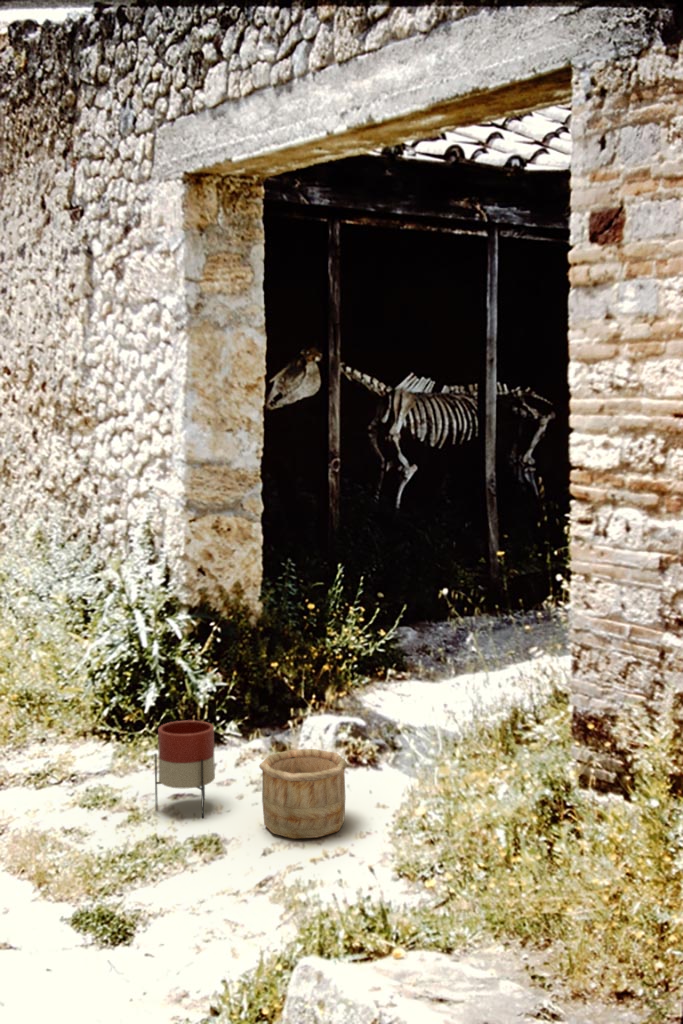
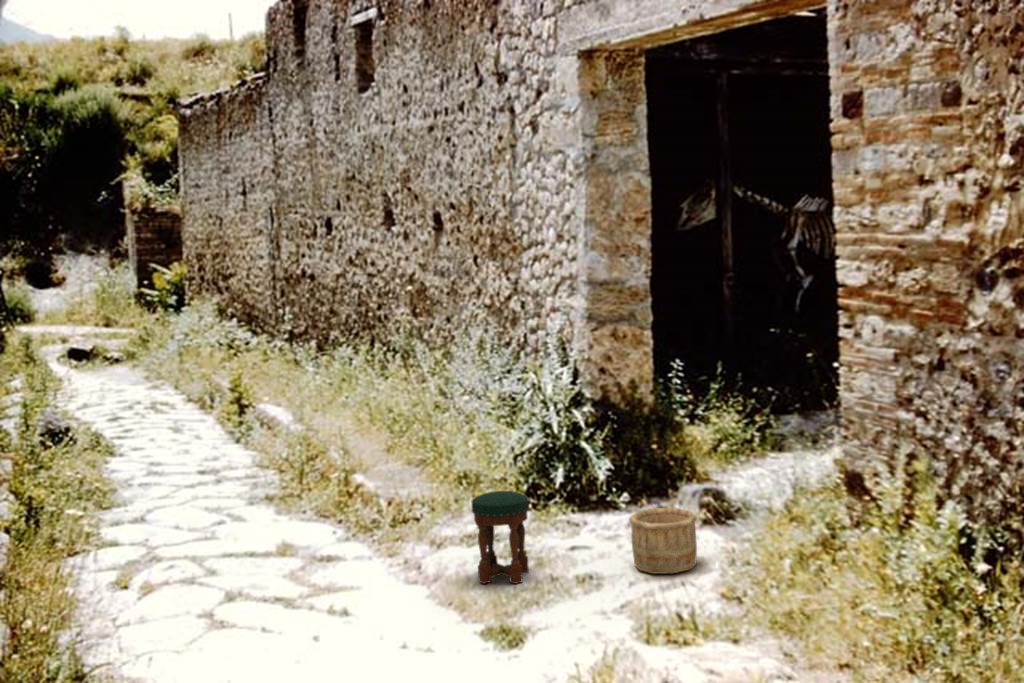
planter: present [155,720,215,818] -> none [553,486,600,559]
stool: none [49,733,128,863] -> present [472,491,529,584]

